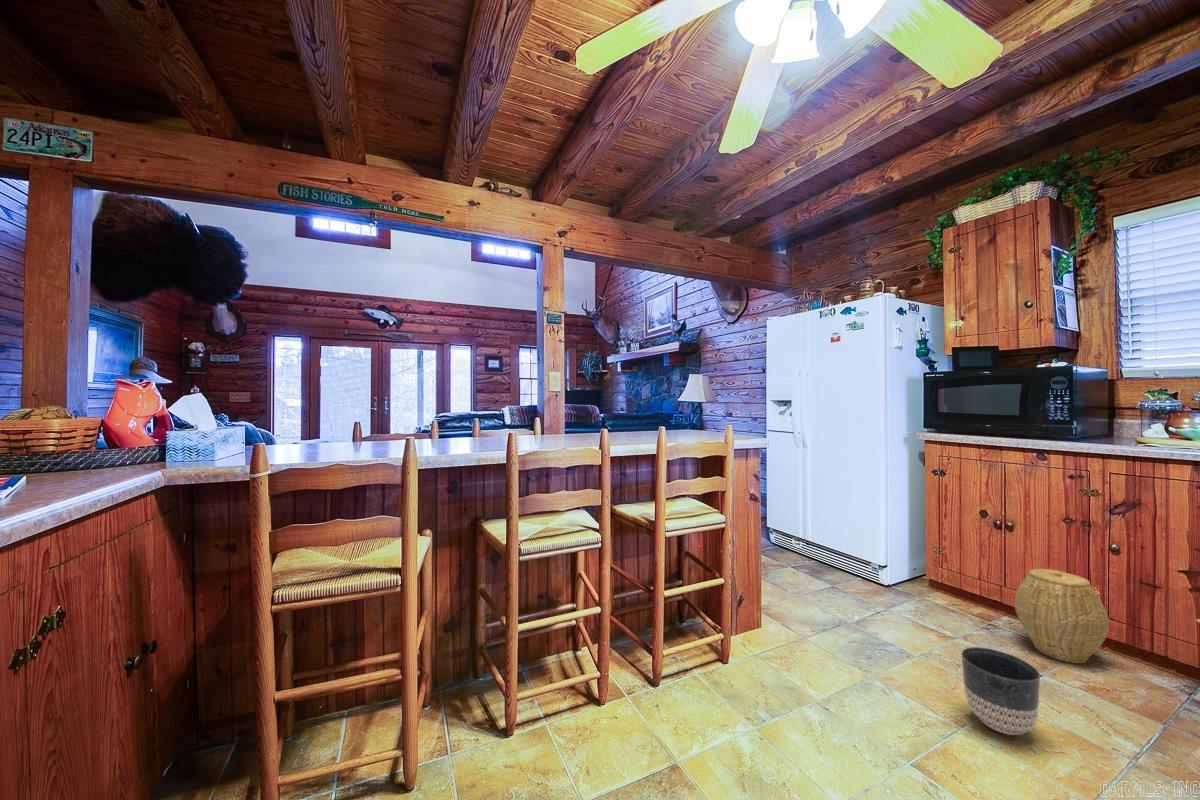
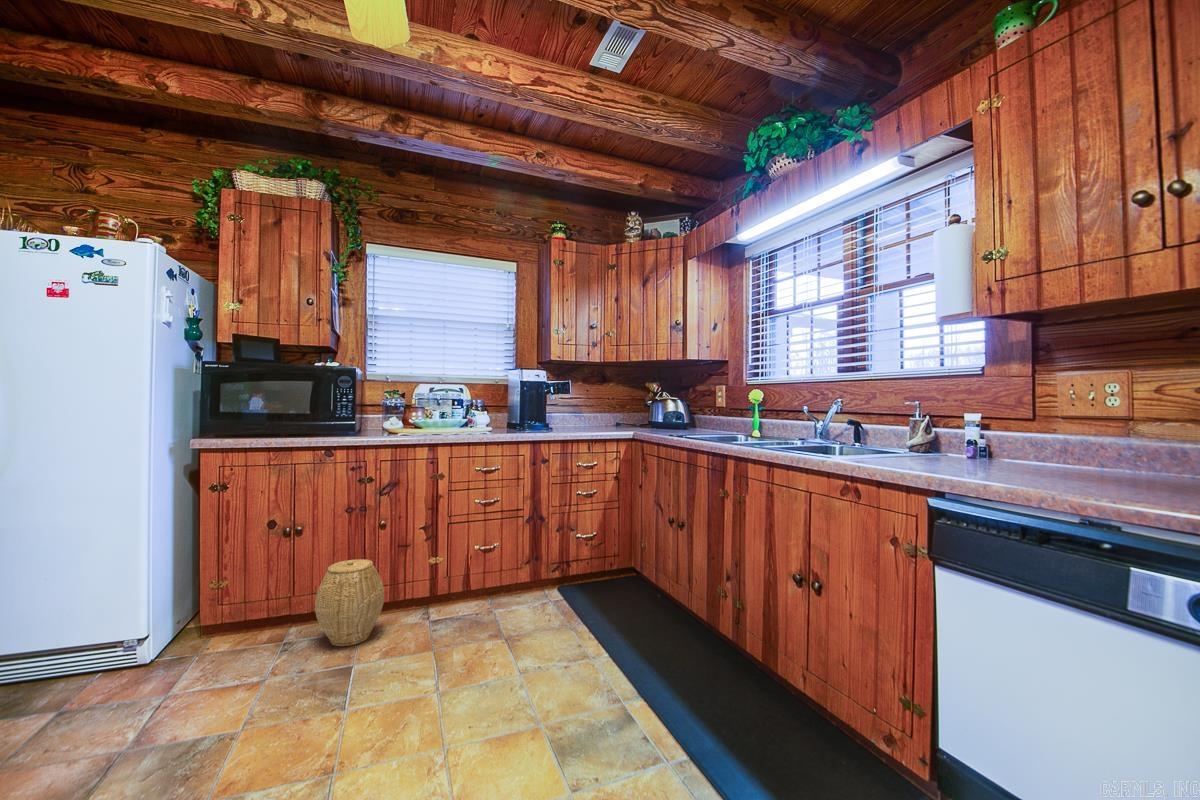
planter: present [961,647,1040,735] -> none [325,654,393,745]

